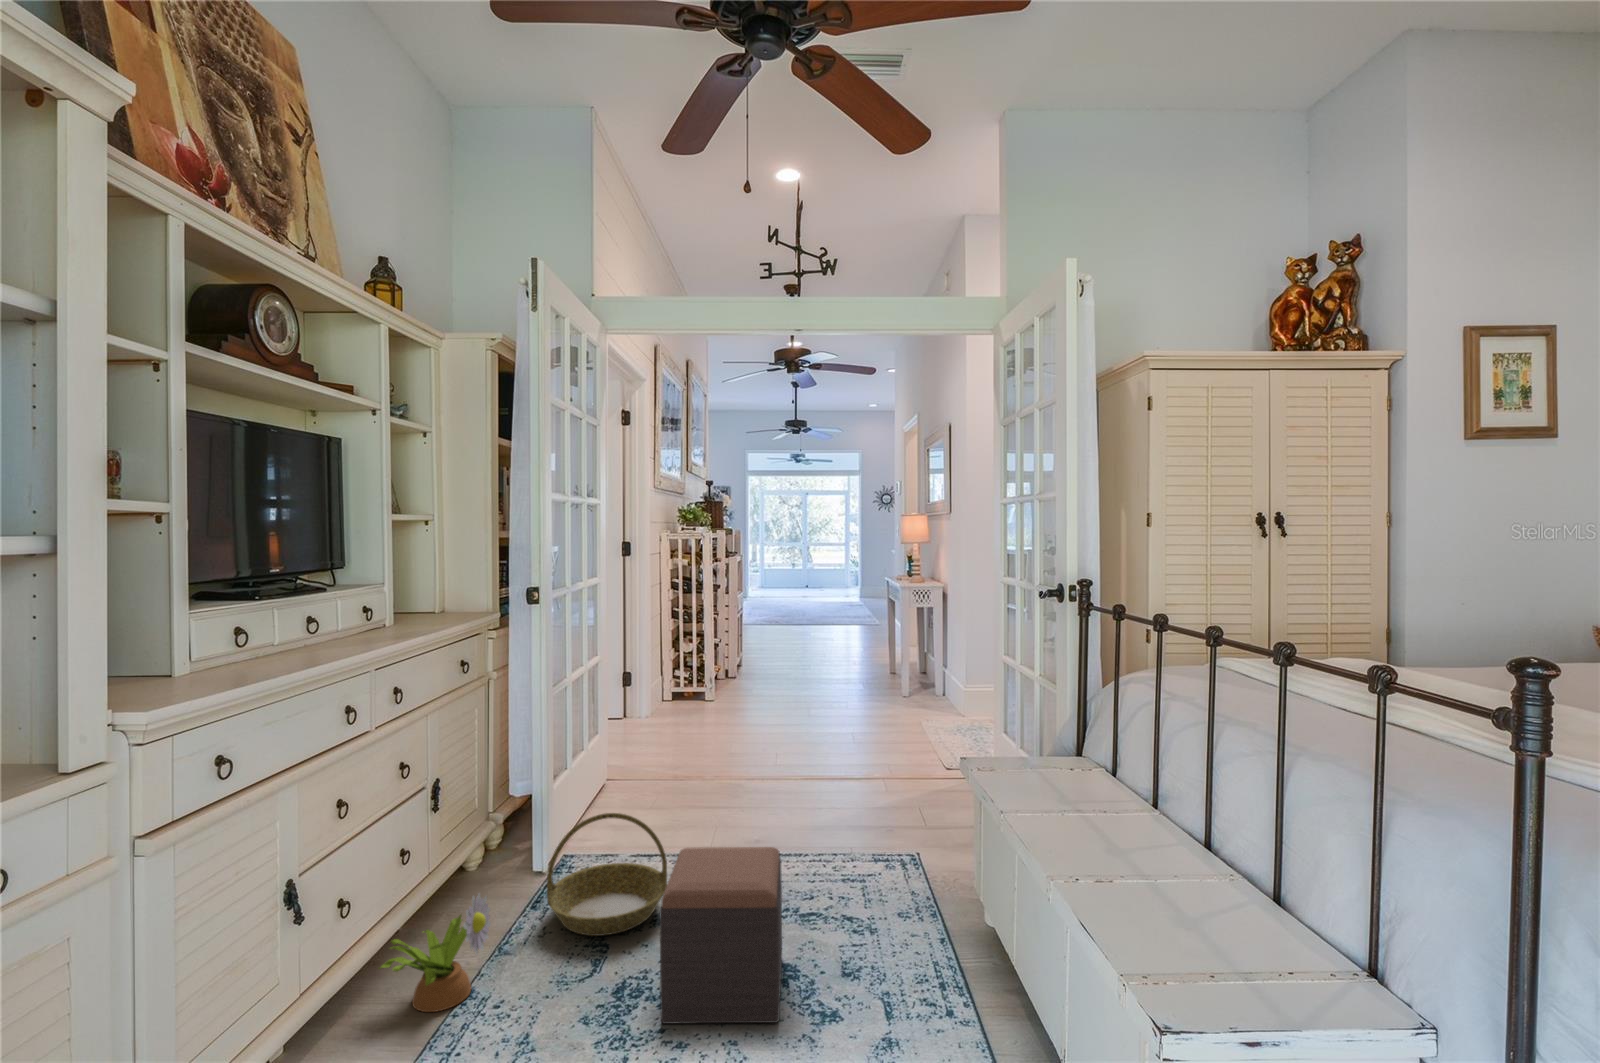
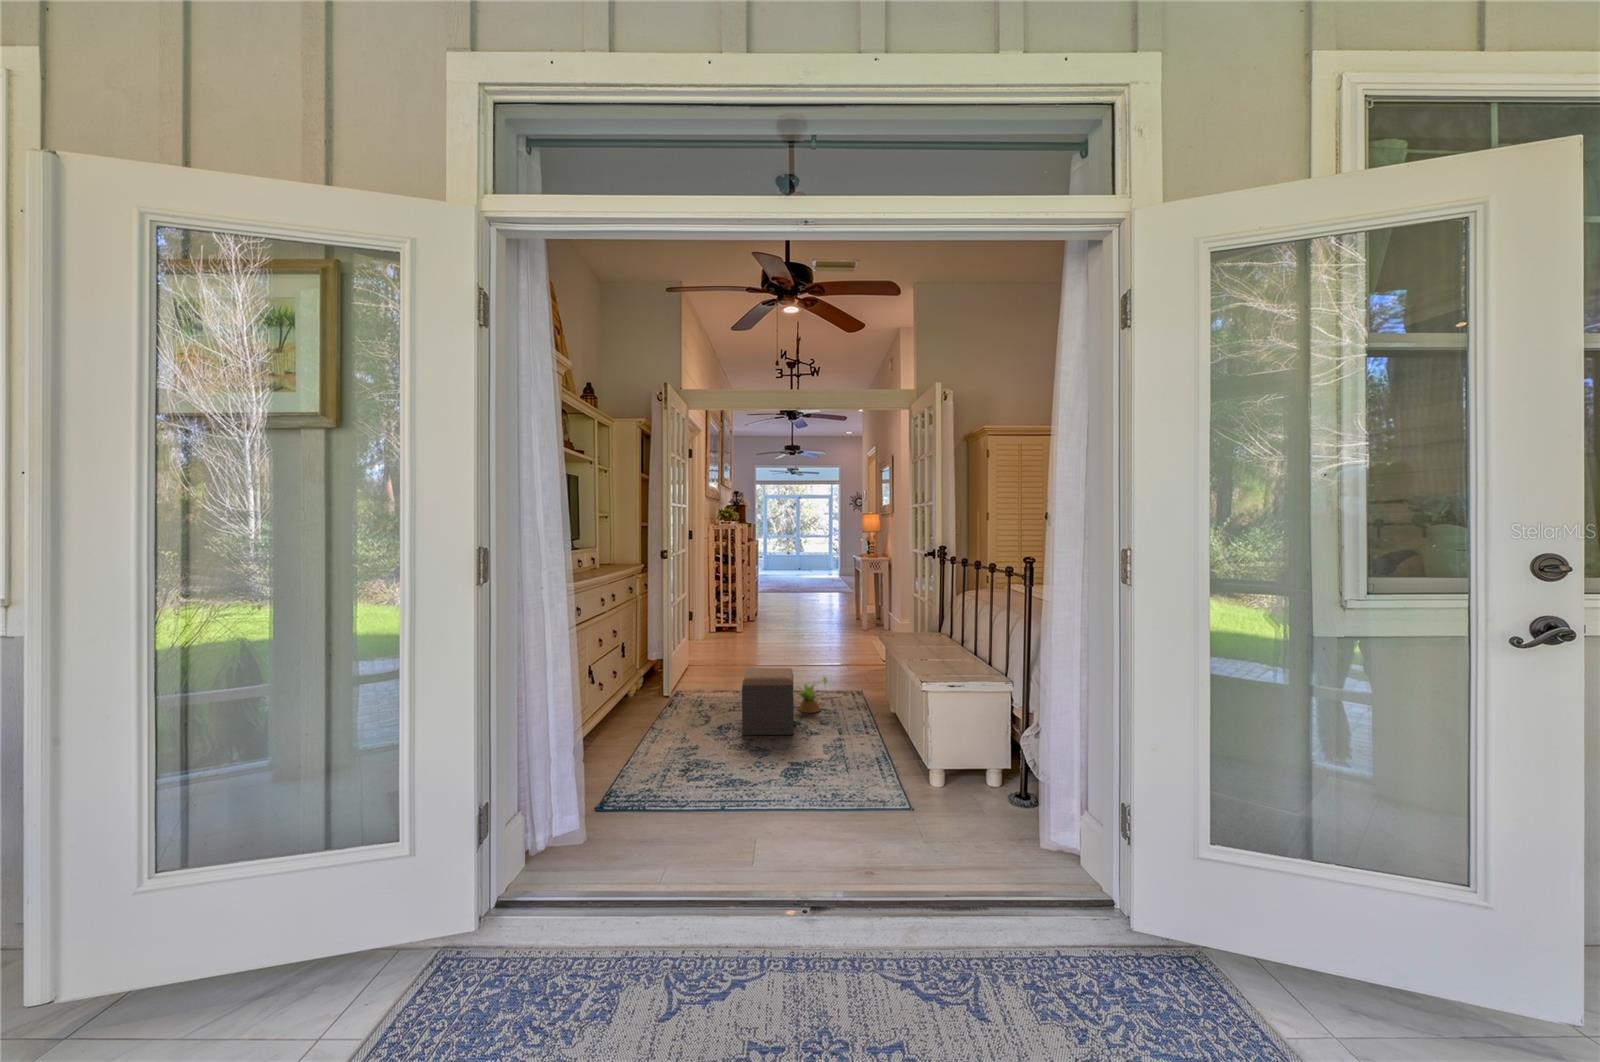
basket: present [547,813,667,936] -> none [679,659,737,714]
decorative plant: present [379,893,491,1012] -> present [794,675,827,713]

